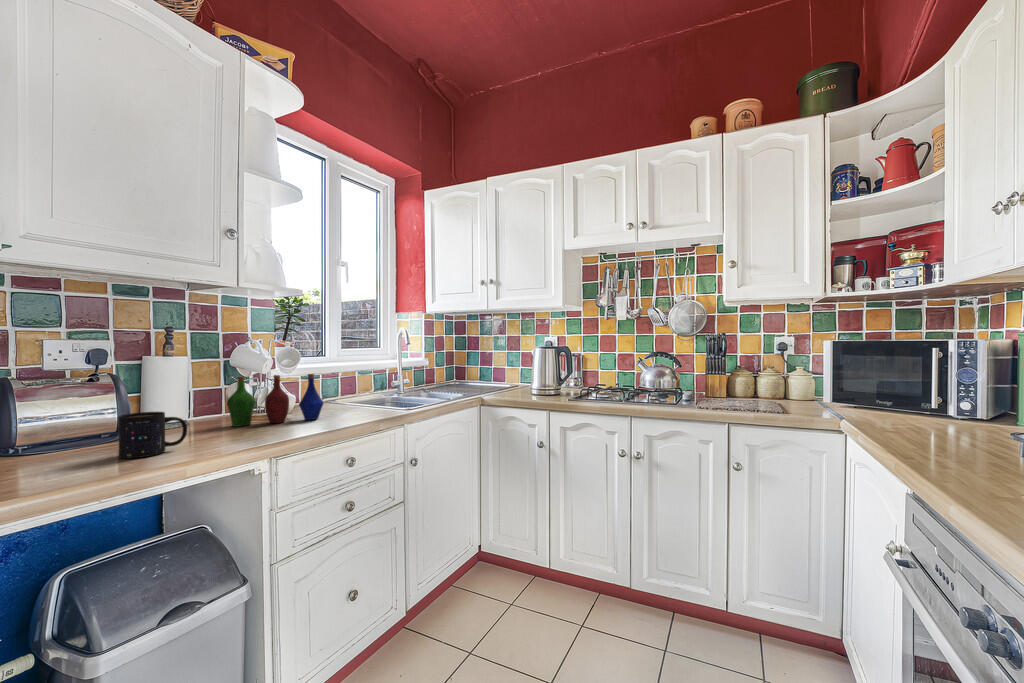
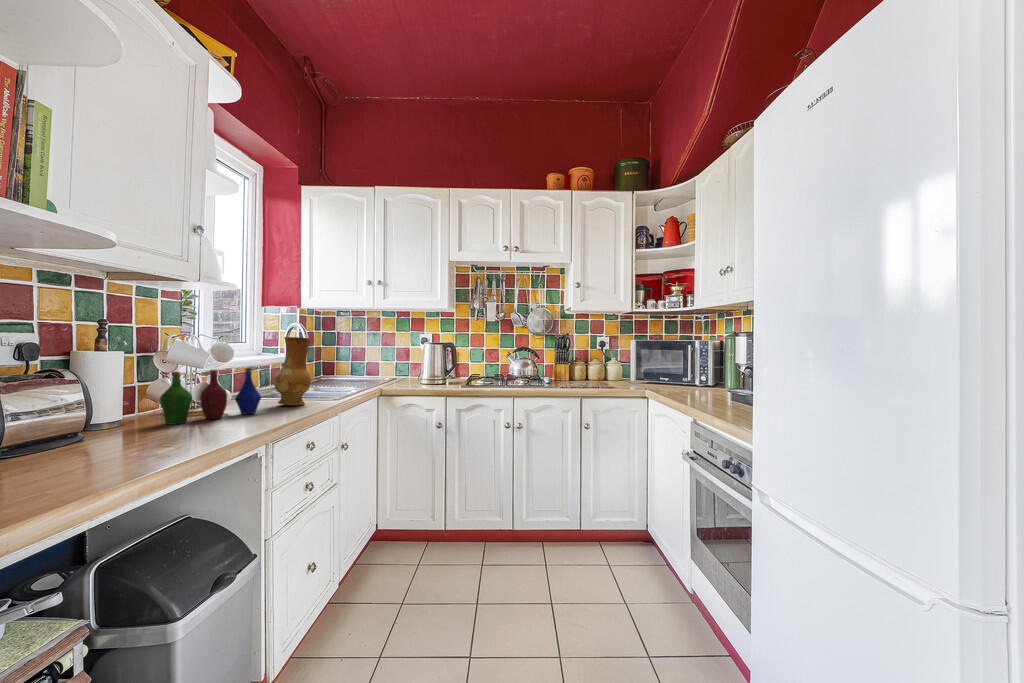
ceramic jug: none [347,342,383,413] -> present [274,337,311,405]
mug: present [118,412,187,459] -> none [104,407,173,456]

